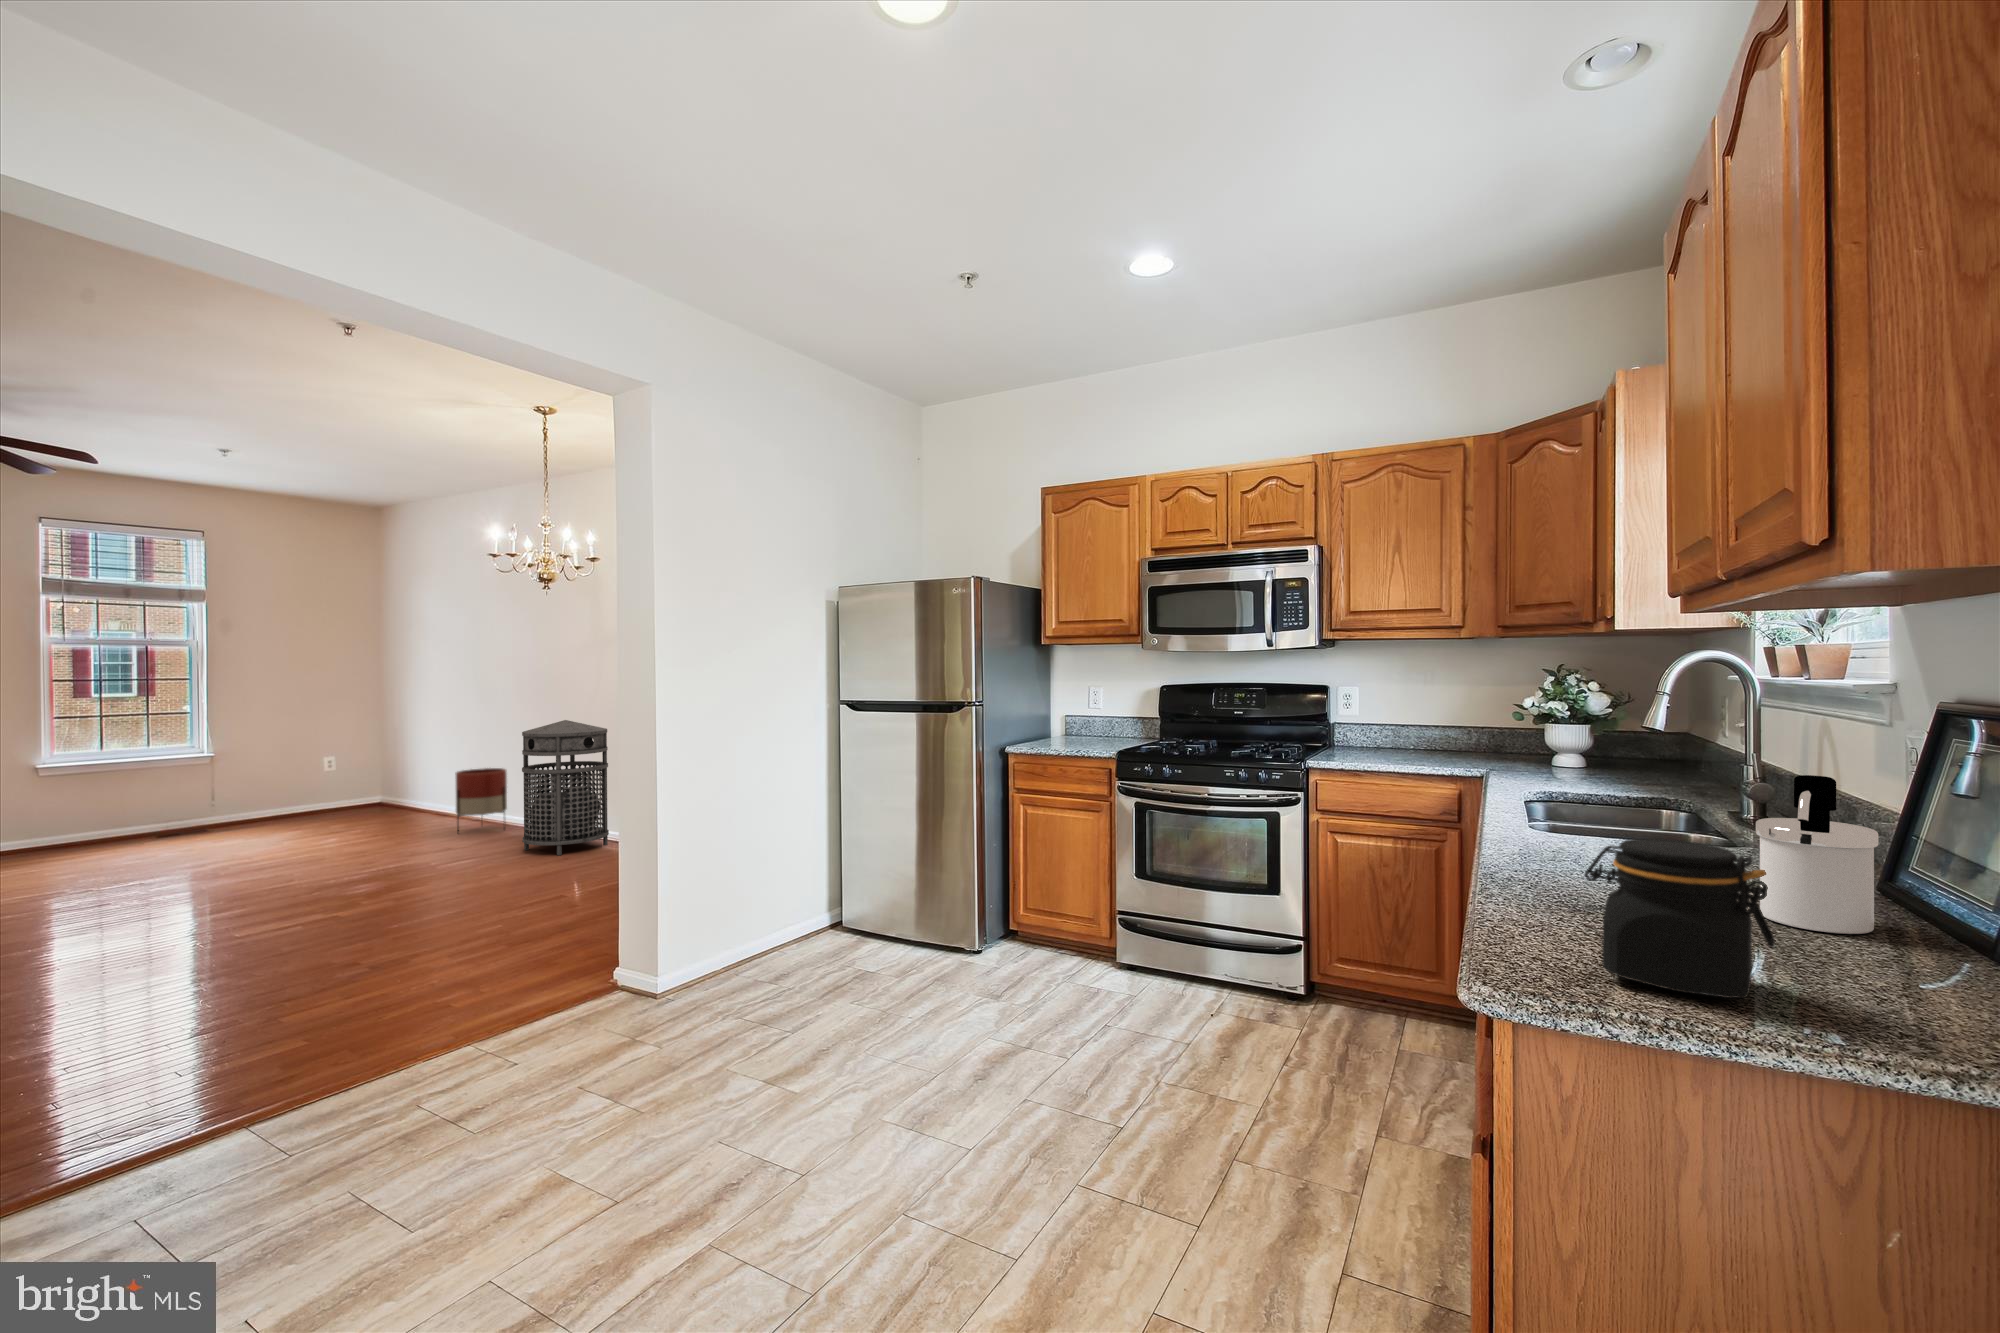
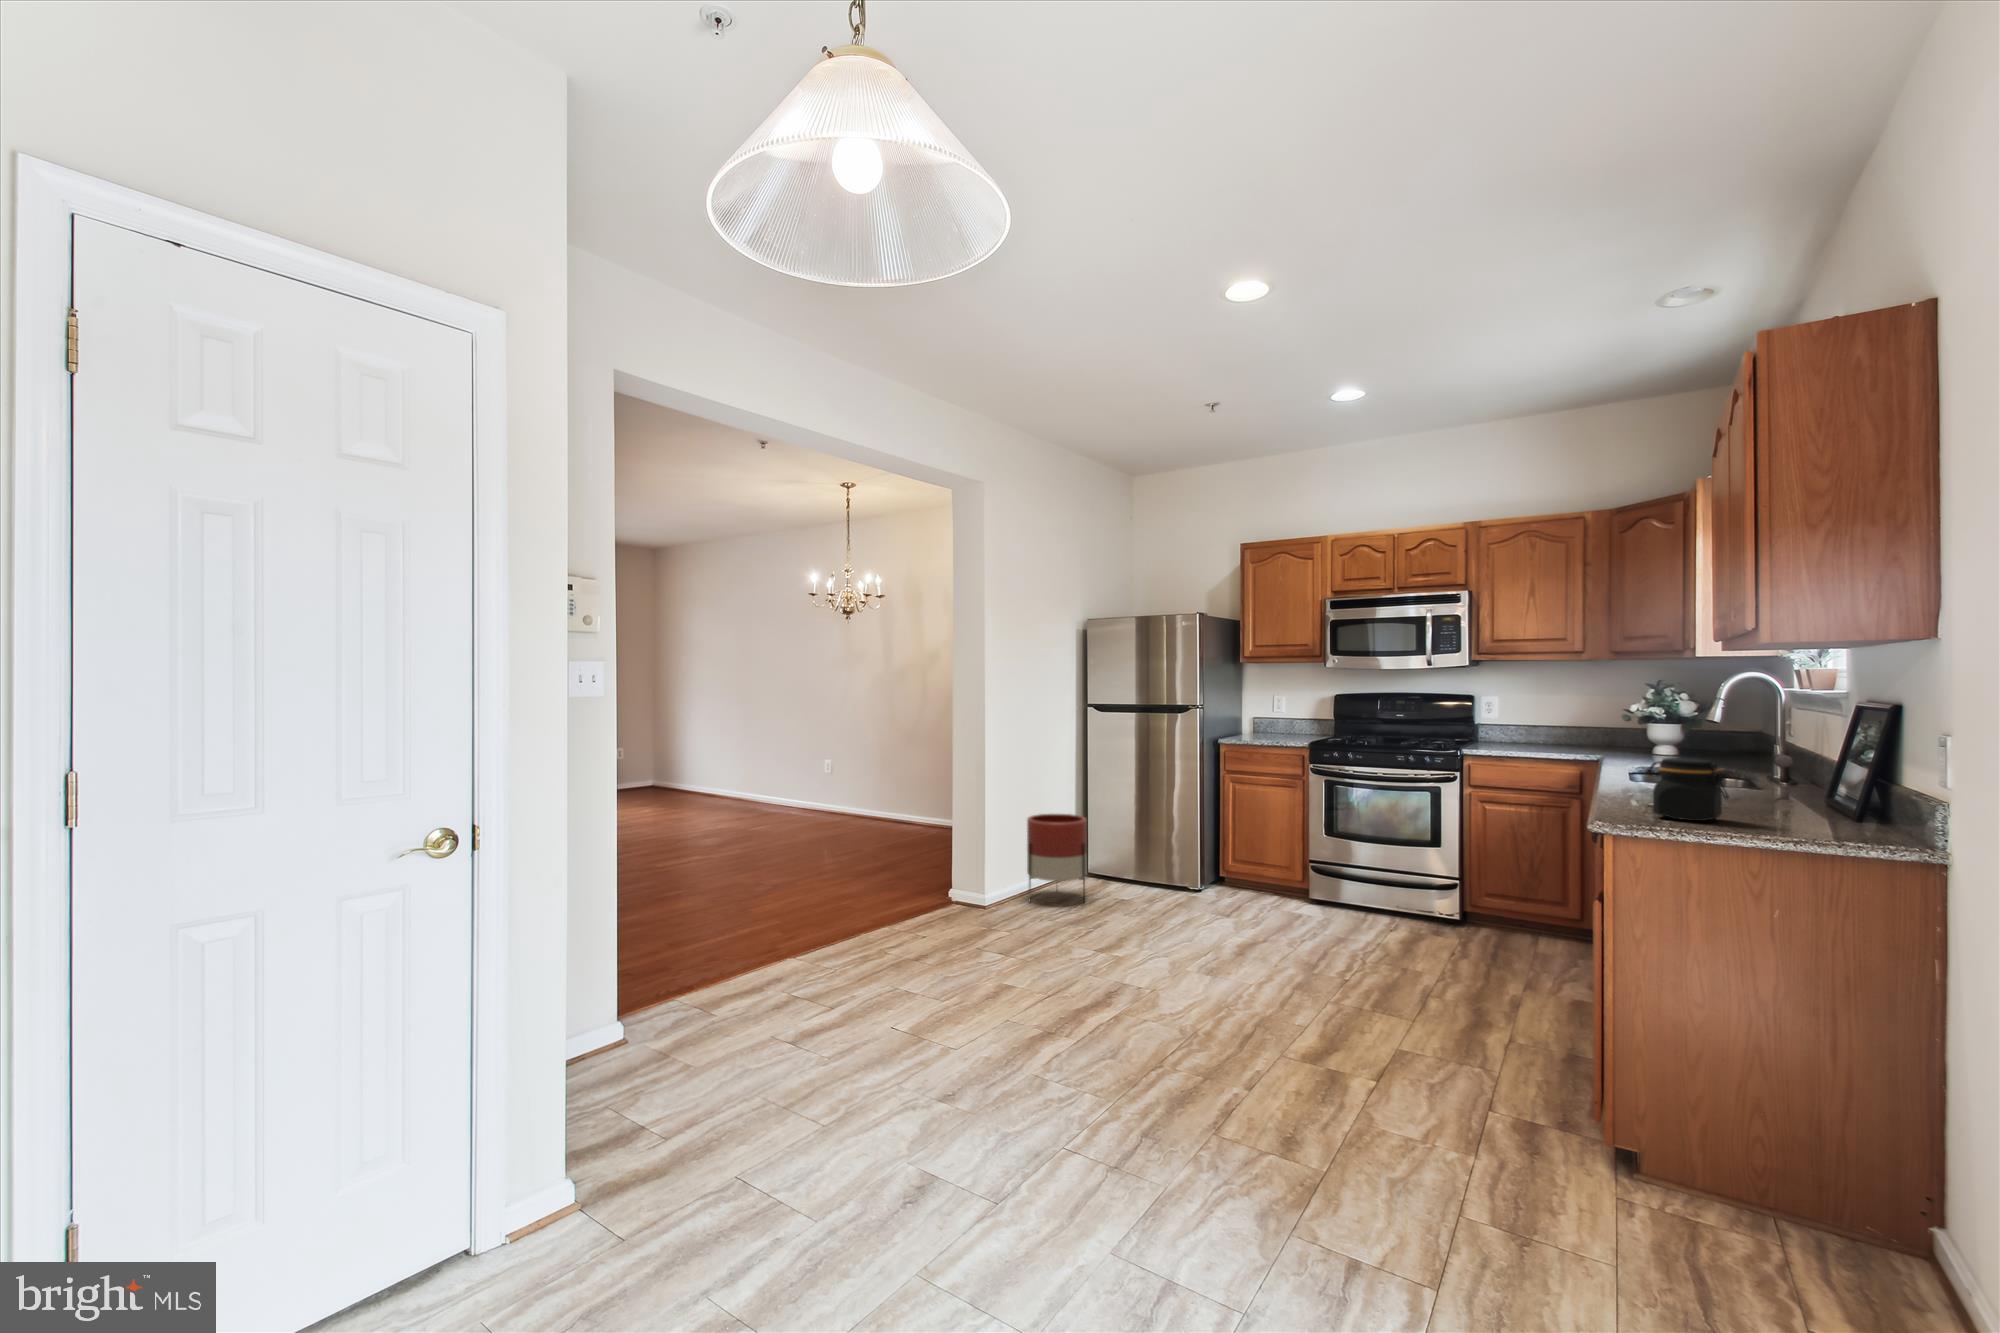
trash can: present [522,720,609,855] -> none [796,718,858,825]
planter: present [455,768,507,831] -> present [1027,814,1087,903]
soap dispenser: present [1756,775,1878,934] -> none [1743,736,1802,811]

